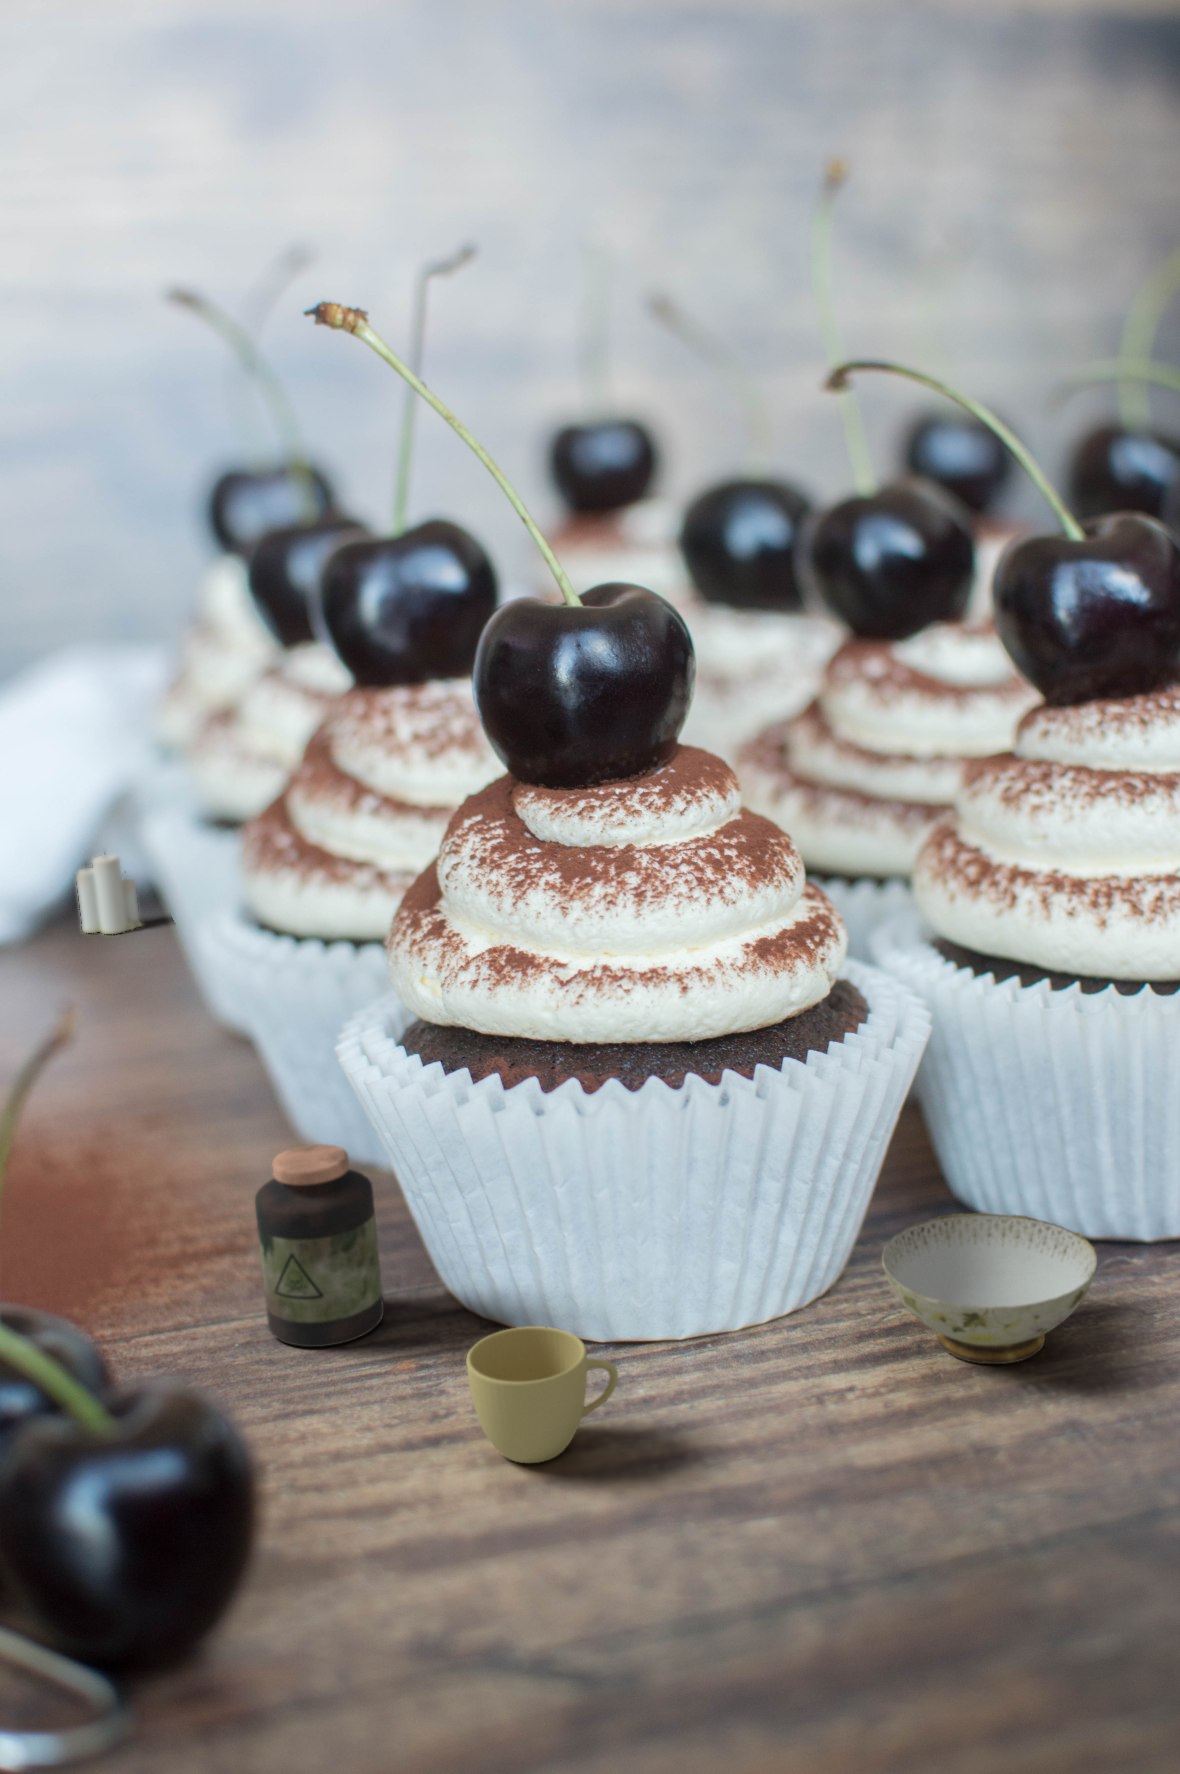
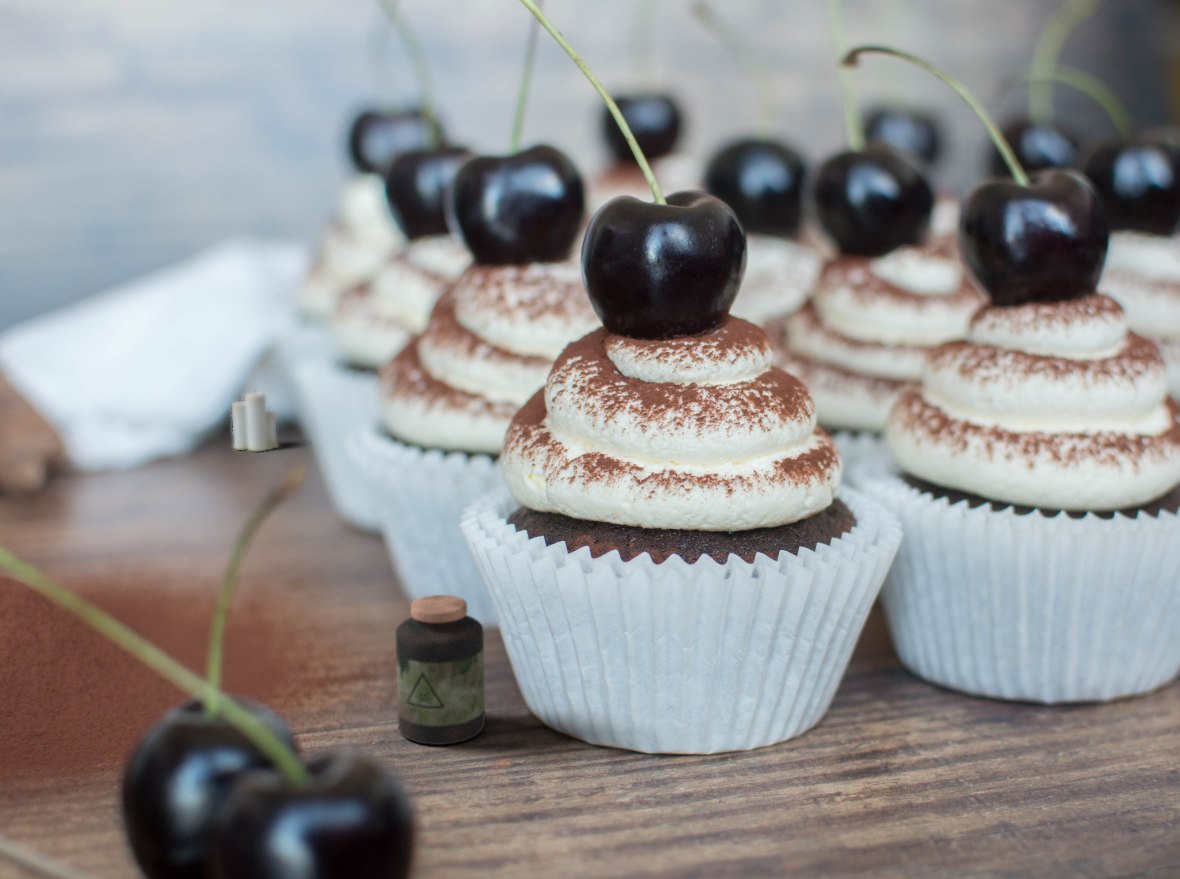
ceramic bowl: present [882,1213,1097,1364] -> none [863,672,1024,782]
cup: present [466,1326,618,1463] -> none [560,732,671,832]

